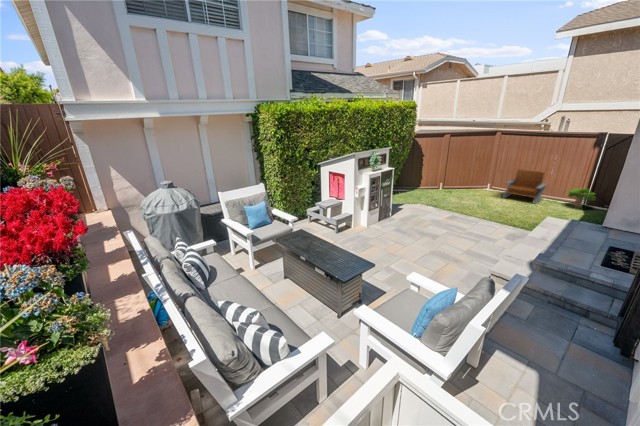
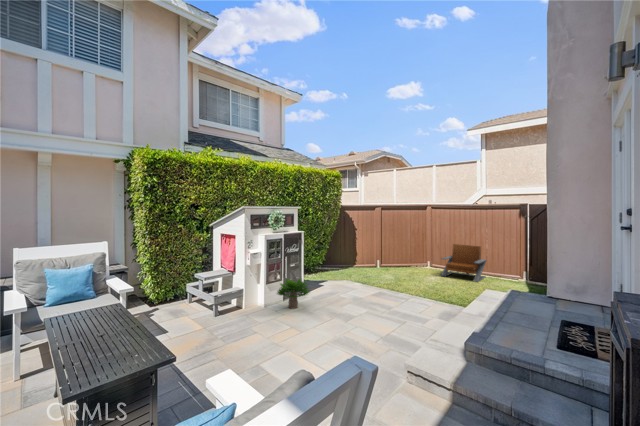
potted plant: present [568,188,594,207] -> present [277,279,309,309]

